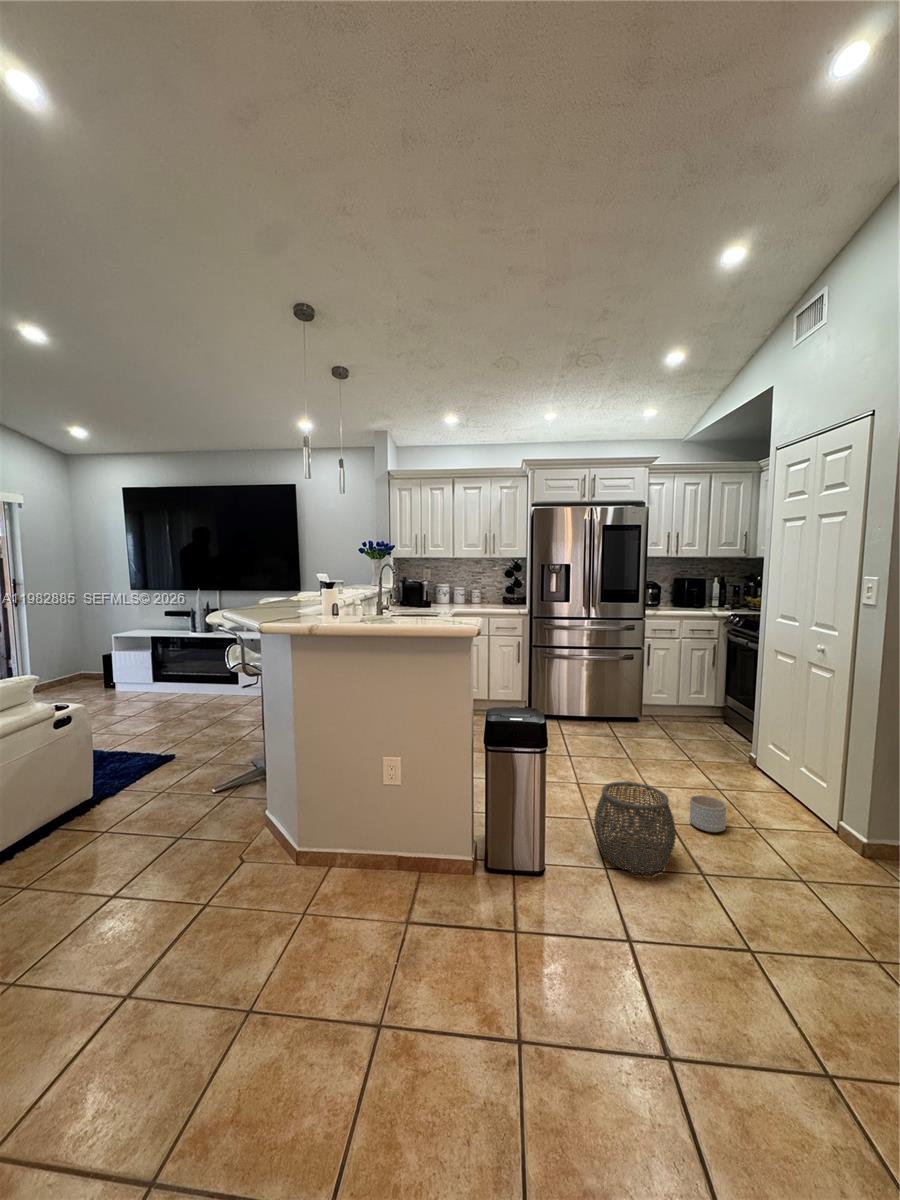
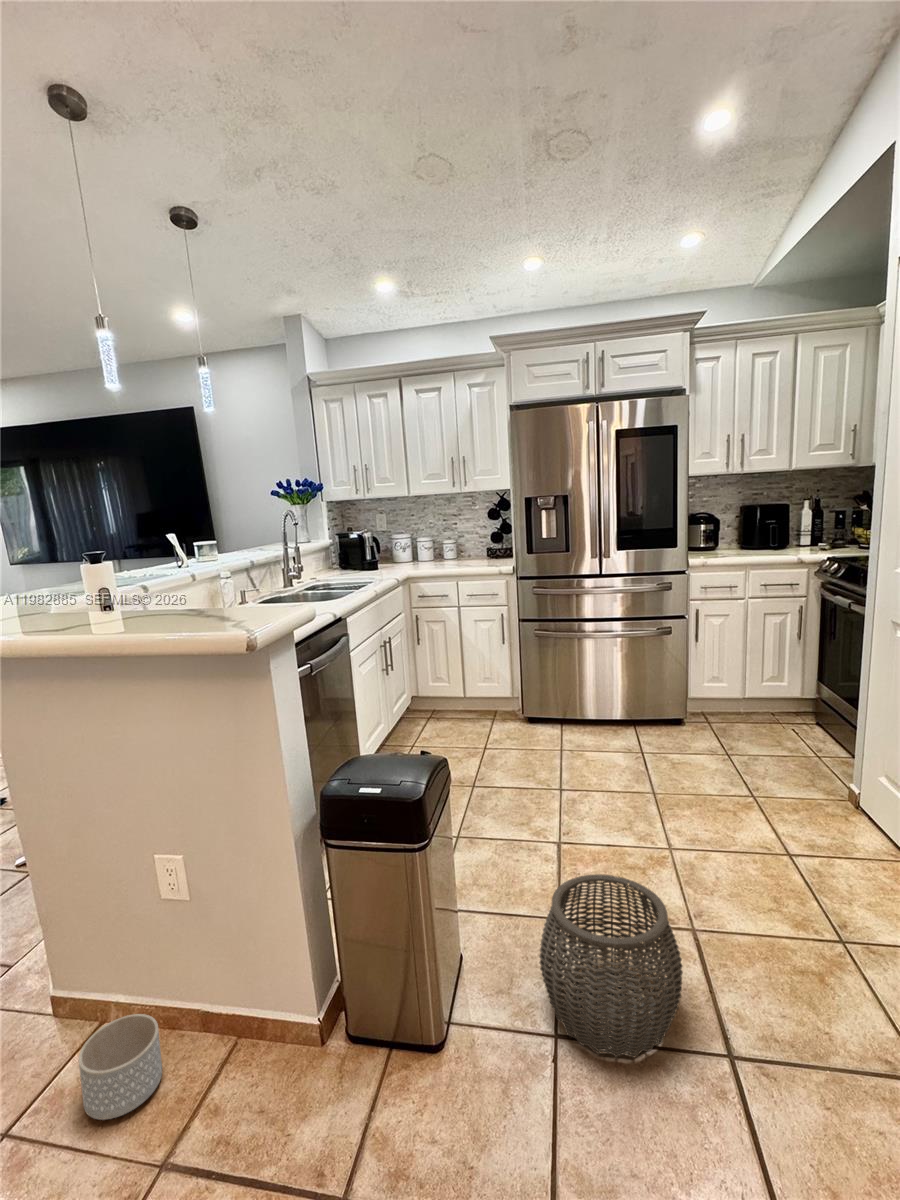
planter: present [690,795,726,833] -> present [79,1014,162,1120]

